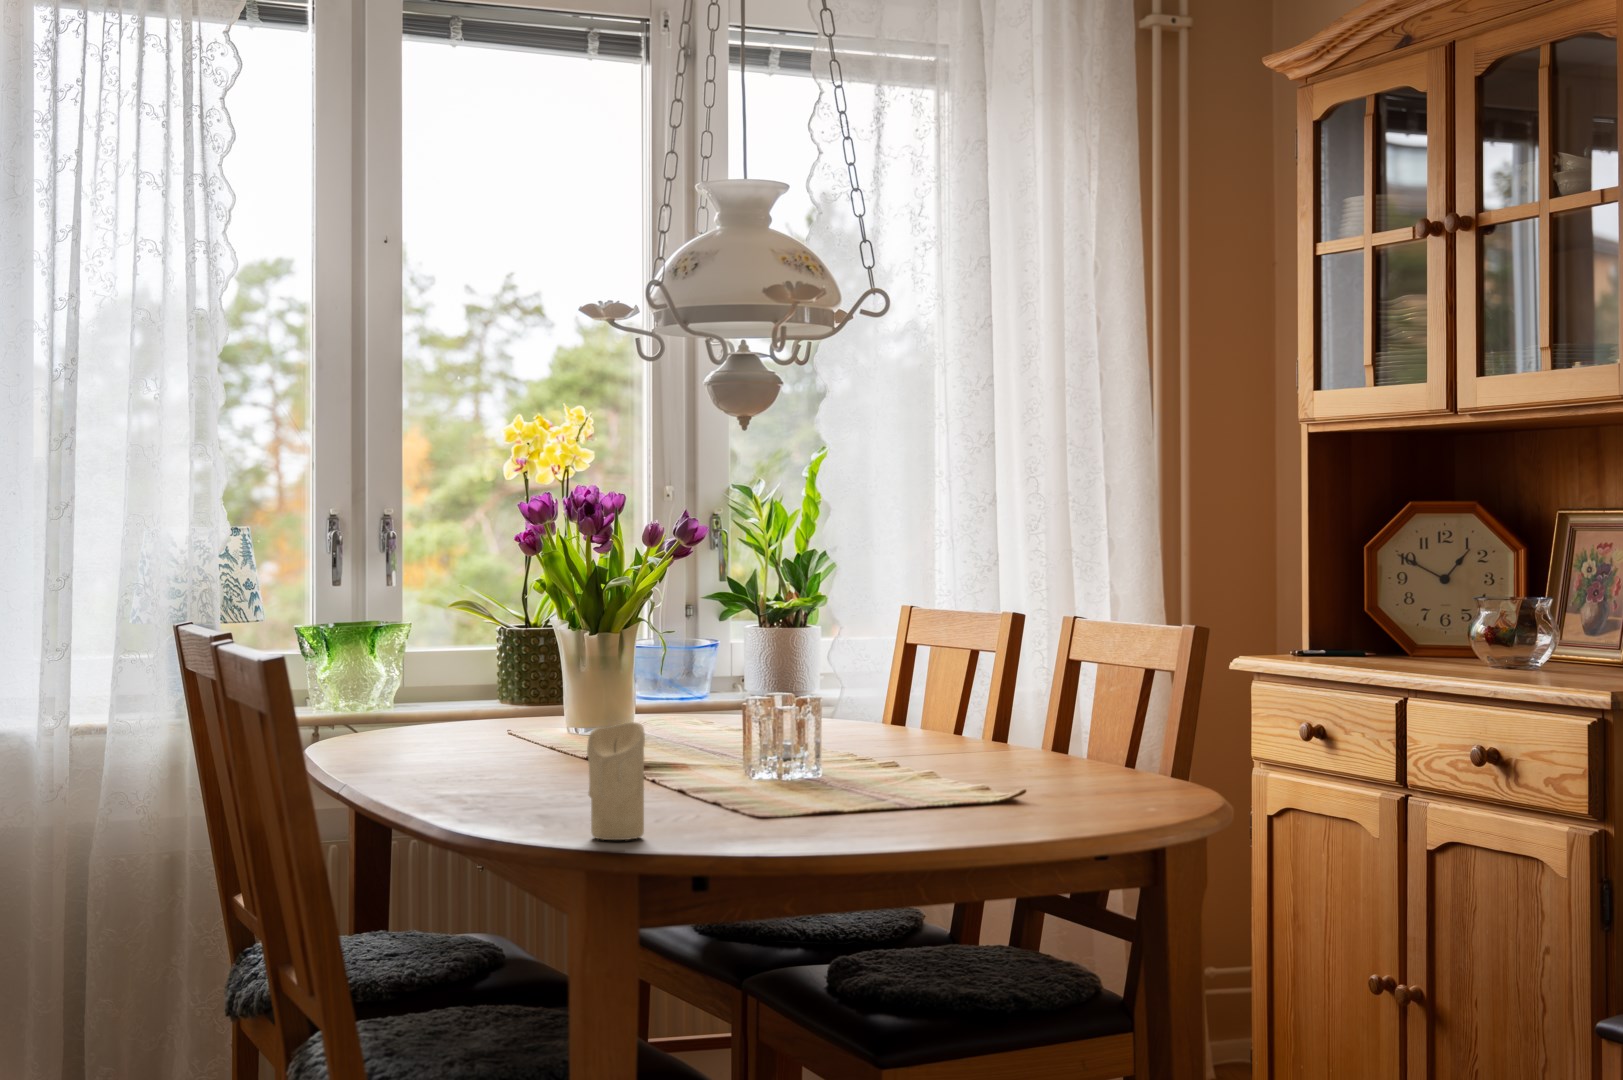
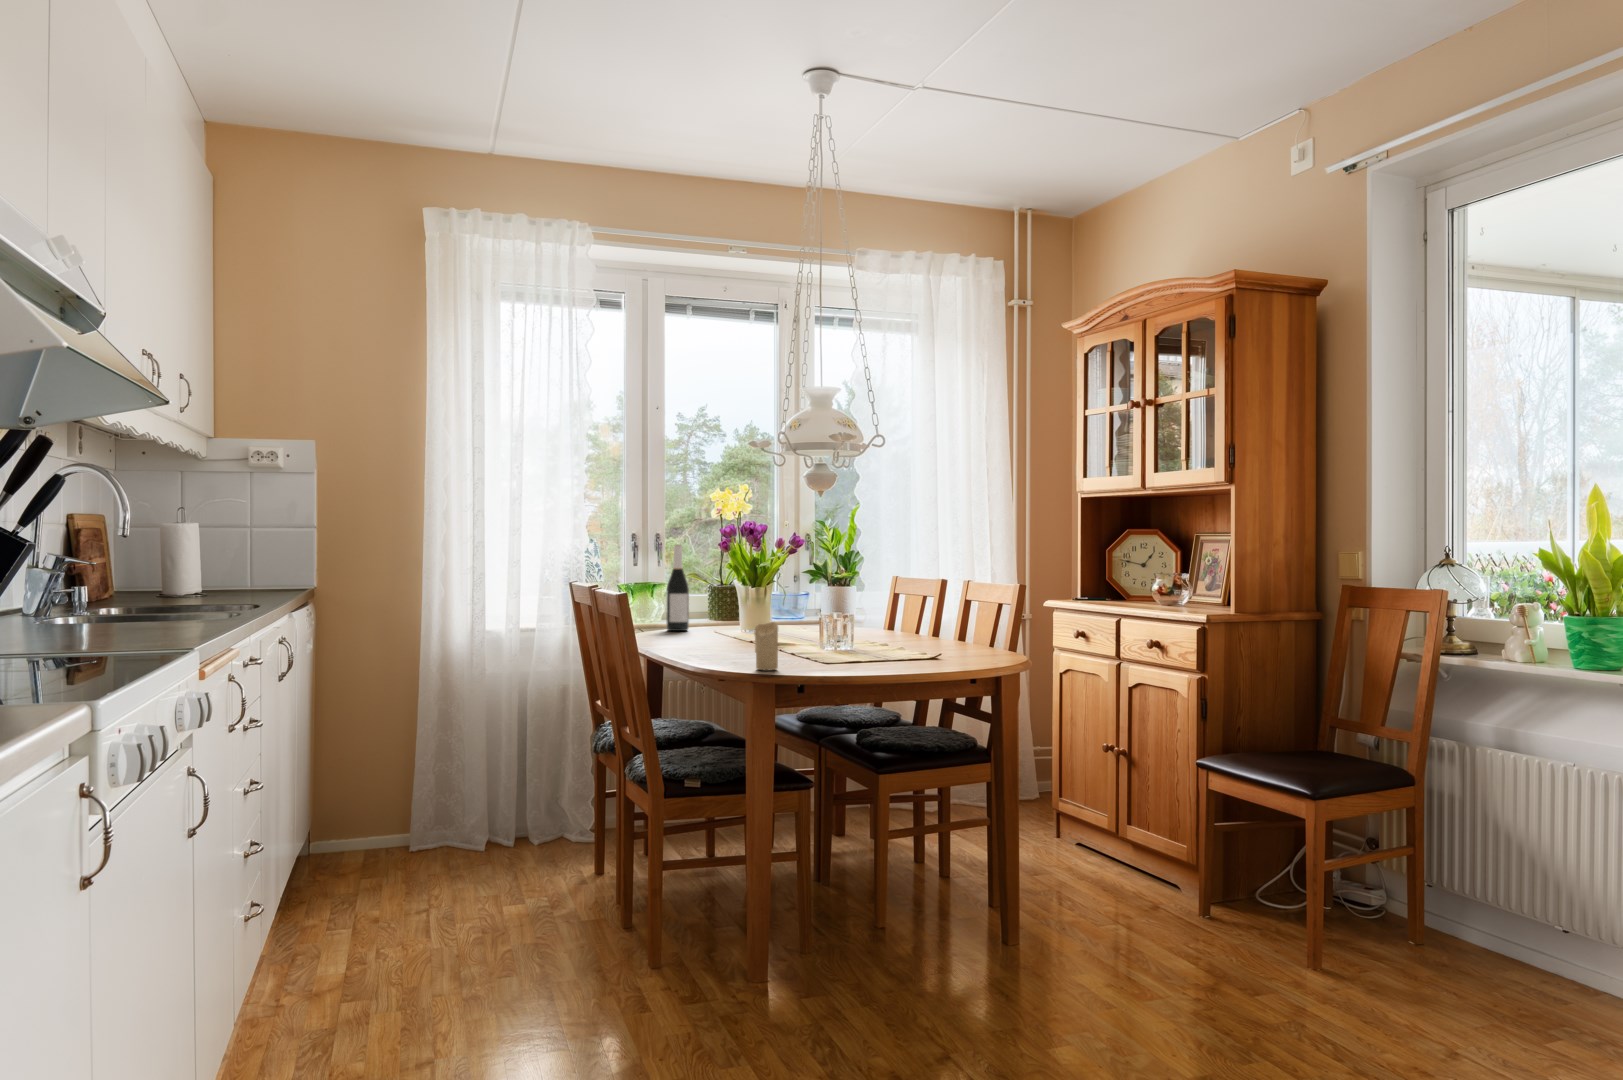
wine bottle: none [398,538,448,733] -> present [666,545,689,631]

